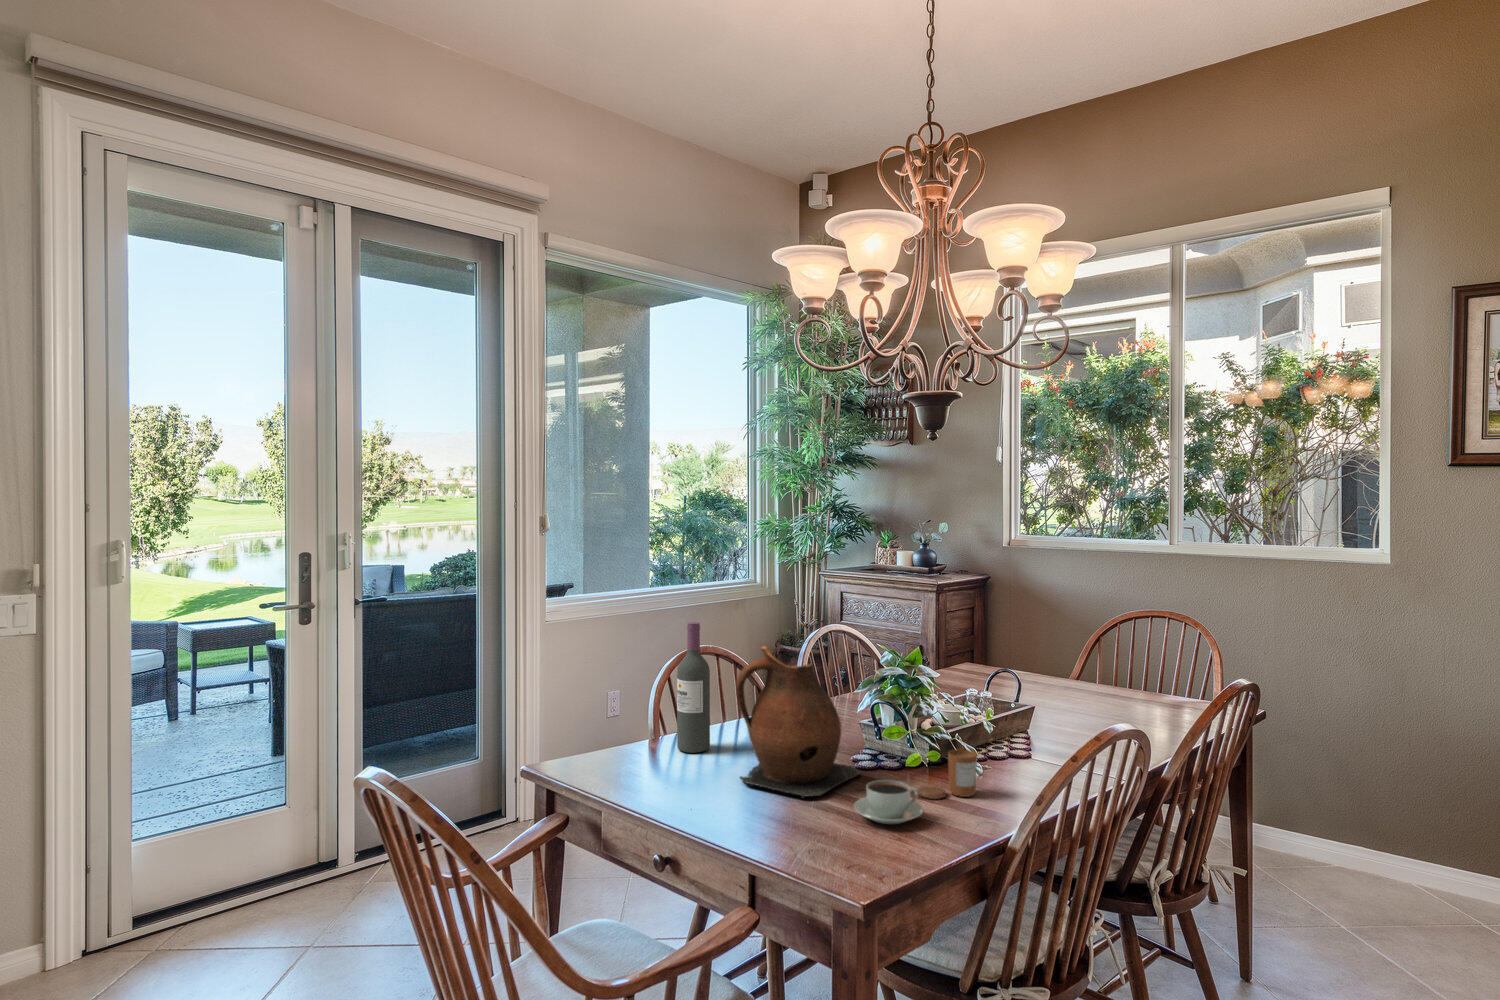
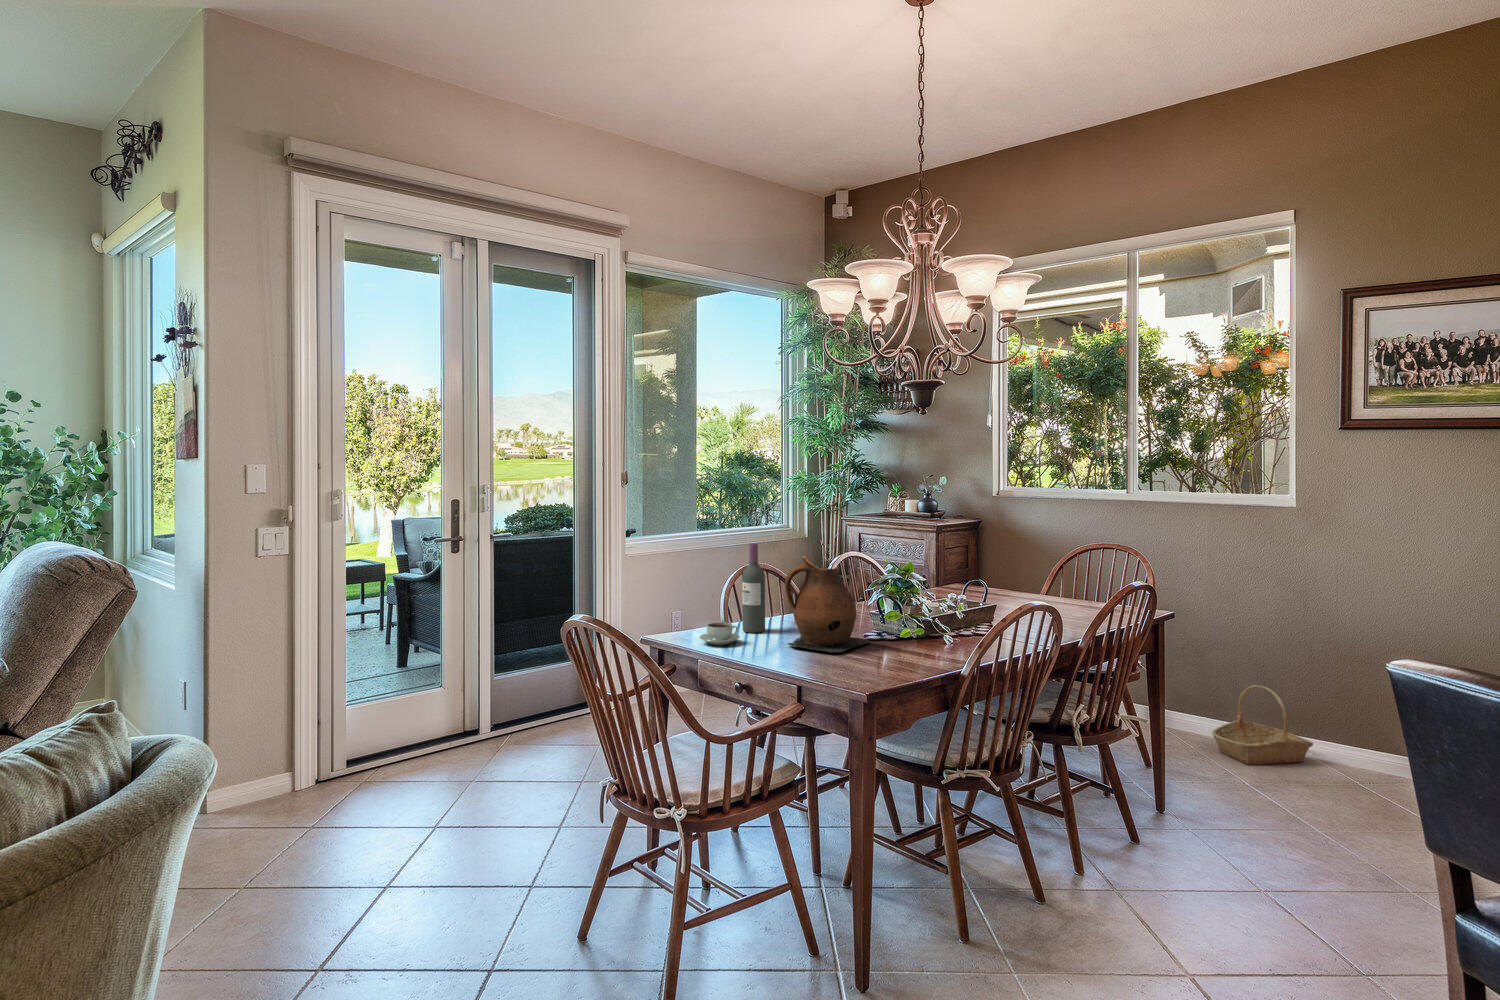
candle: present [918,750,977,799] -> none [907,624,946,654]
coffee cup: present [854,780,924,824] -> present [699,623,740,645]
basket: none [1304,798,1442,910] -> present [1212,685,1313,765]

